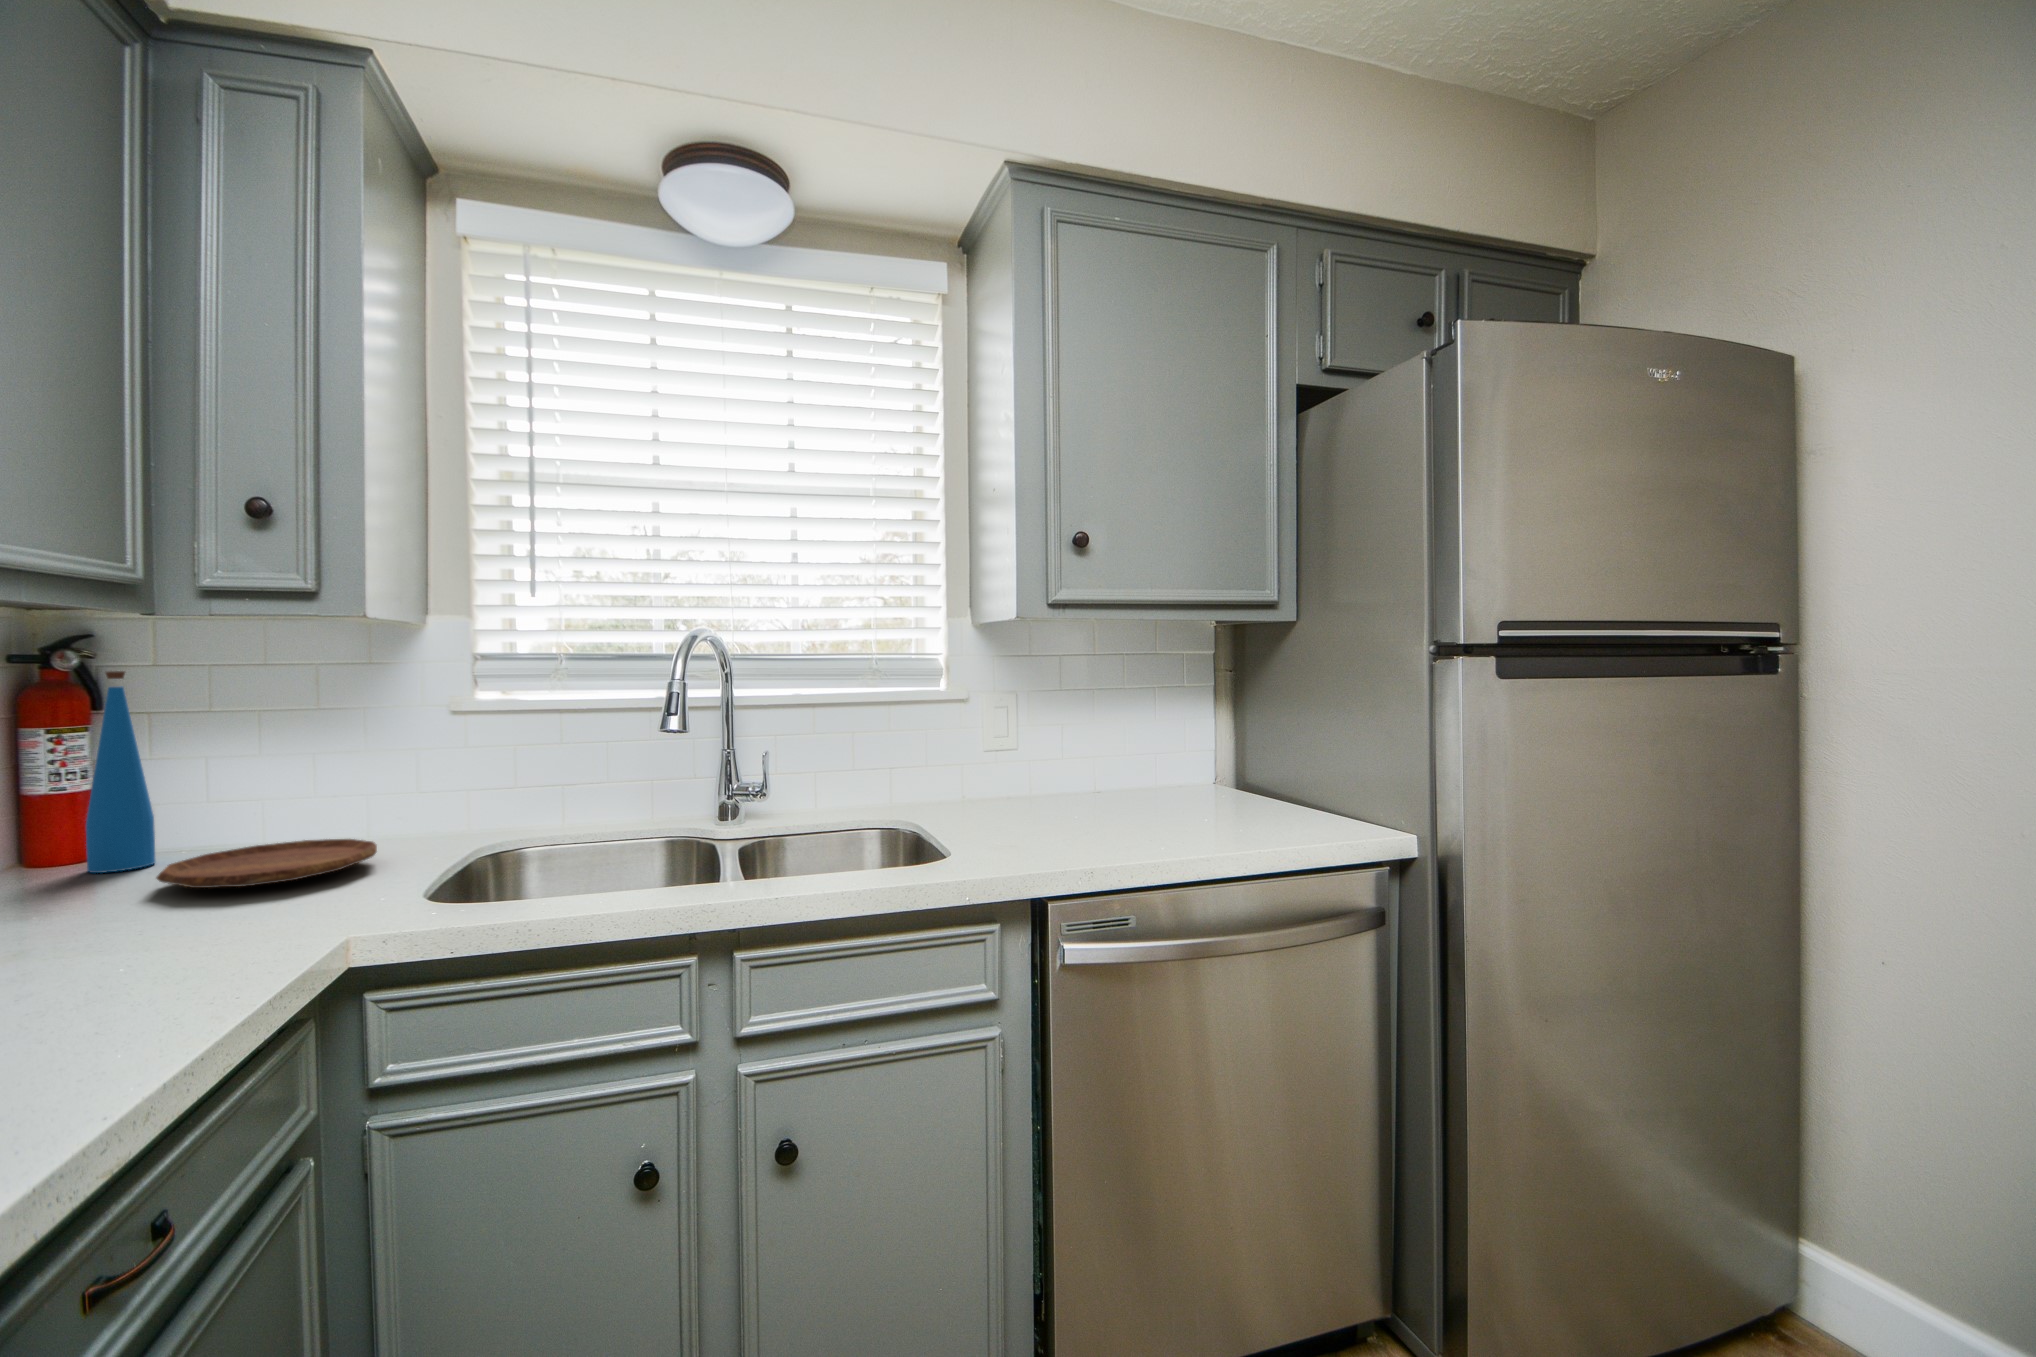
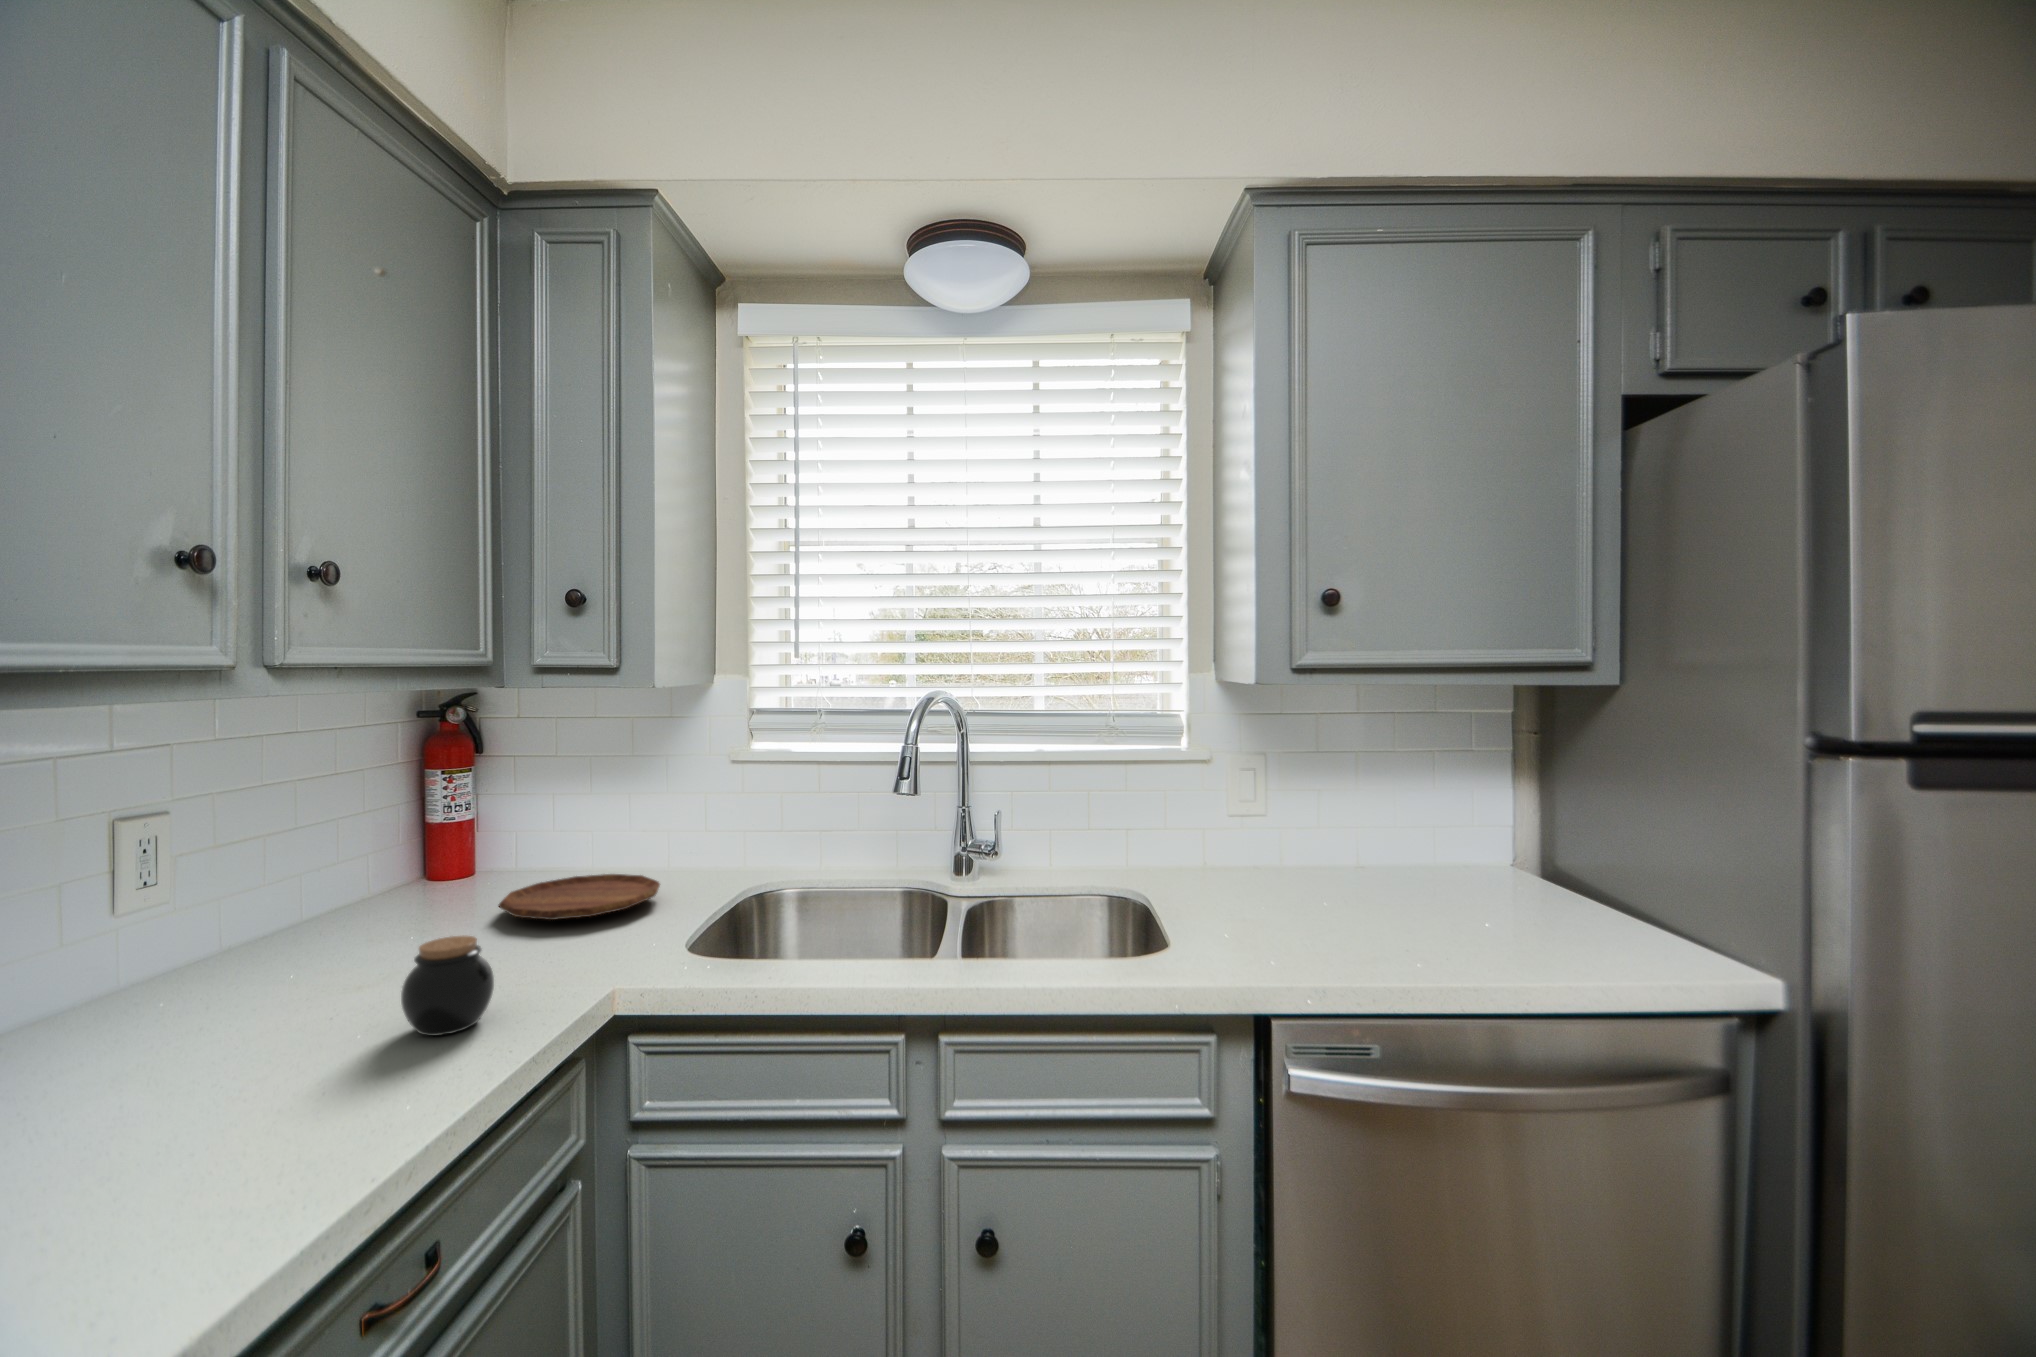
bottle: present [86,671,155,873] -> none [464,726,510,891]
jar: none [67,885,198,1001] -> present [401,936,494,1036]

